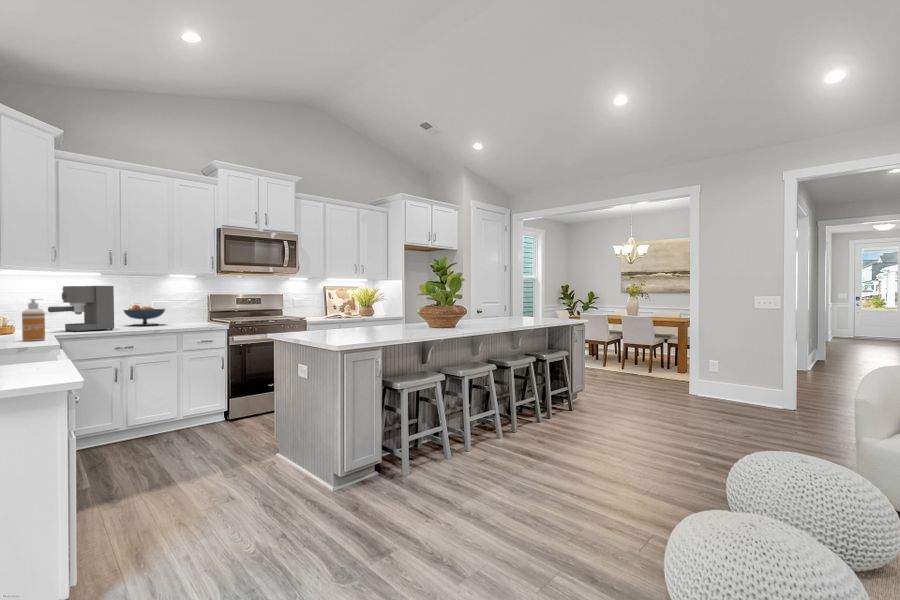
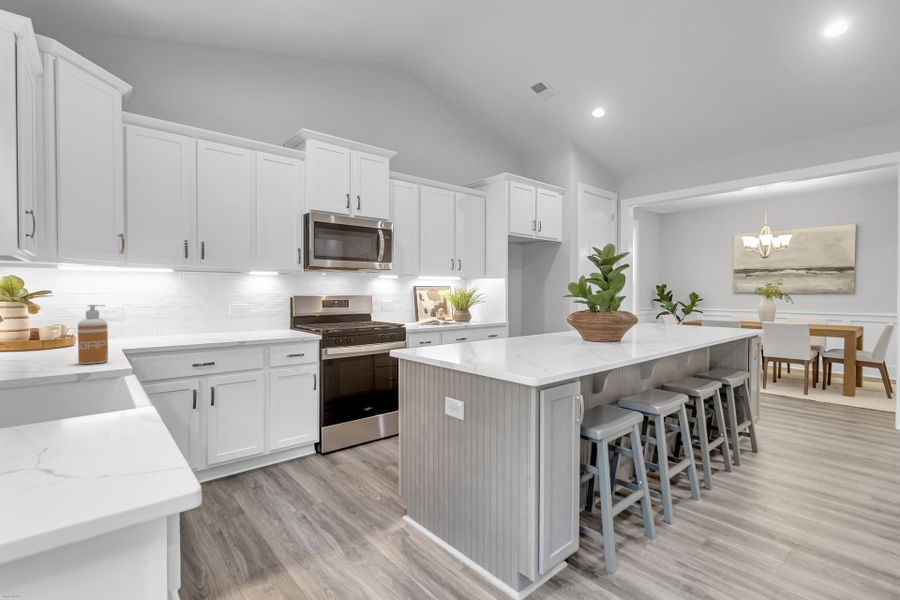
coffee maker: present [48,286,114,332] -> none [109,286,188,345]
fruit bowl: present [124,303,165,326] -> none [194,307,243,335]

